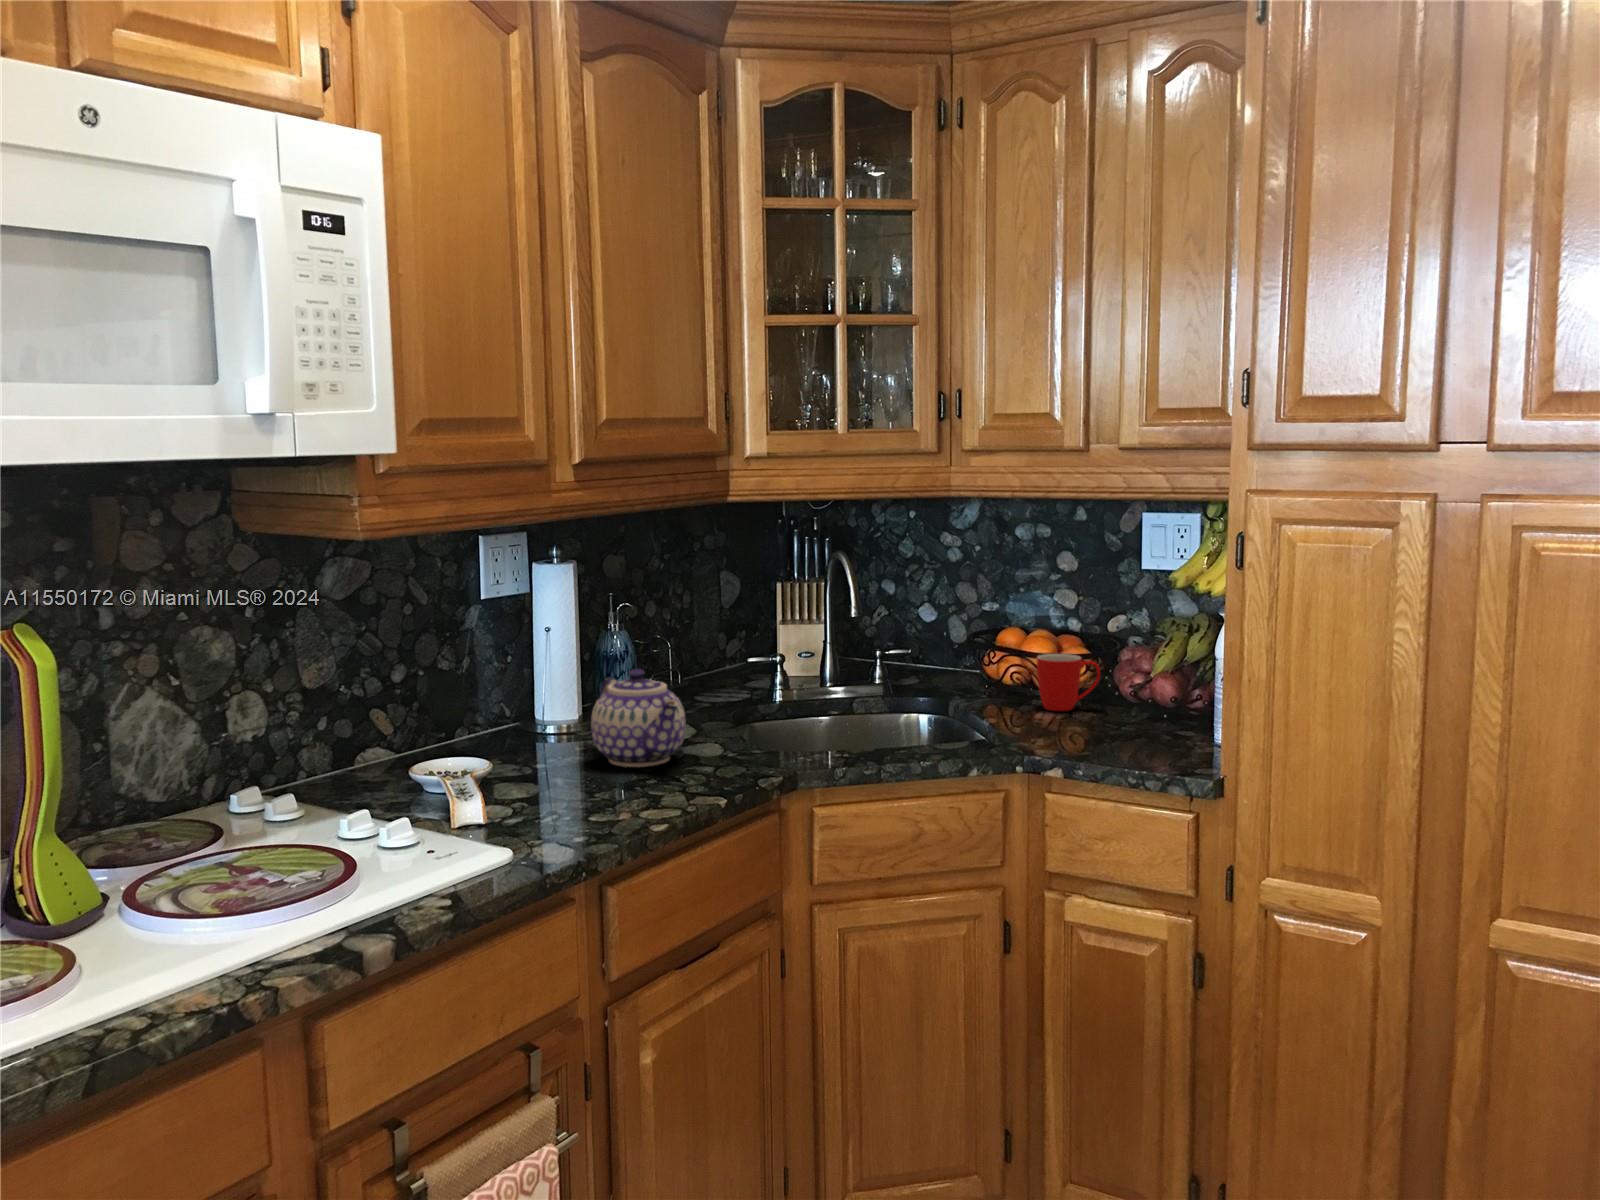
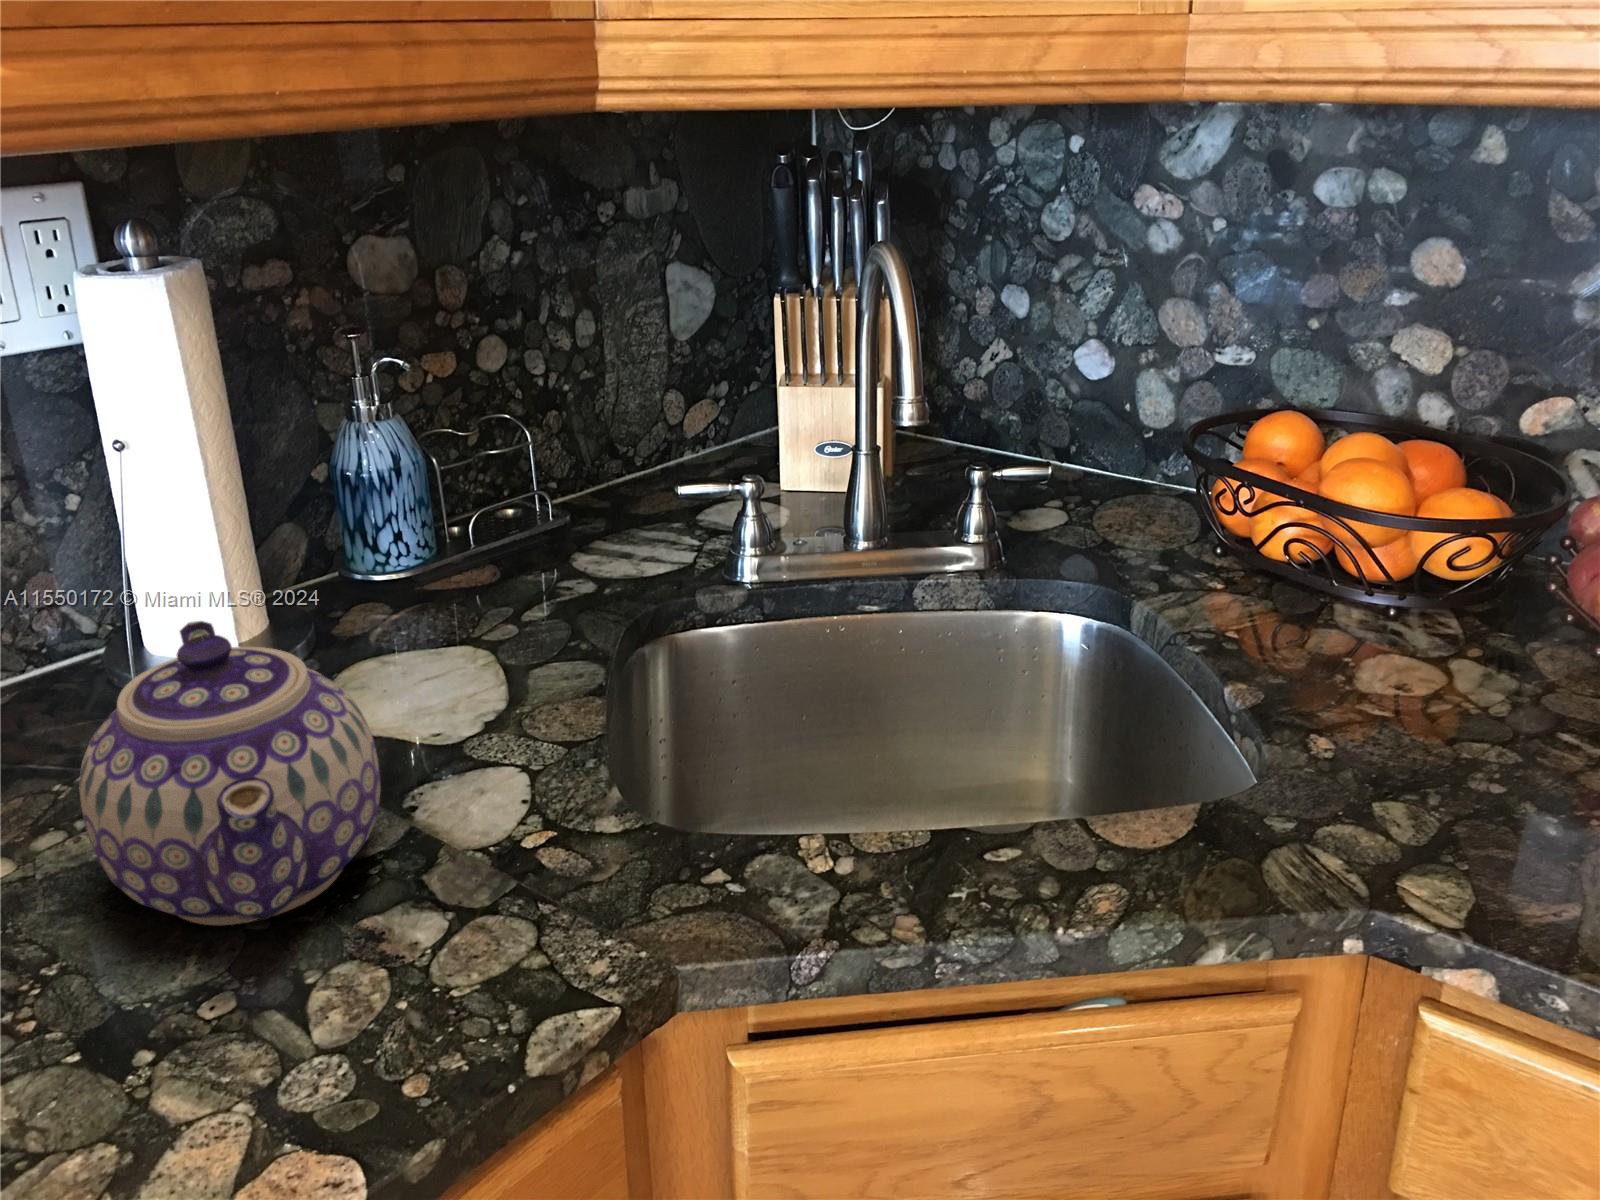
mug: present [1037,654,1100,711] -> none [1361,508,1532,656]

